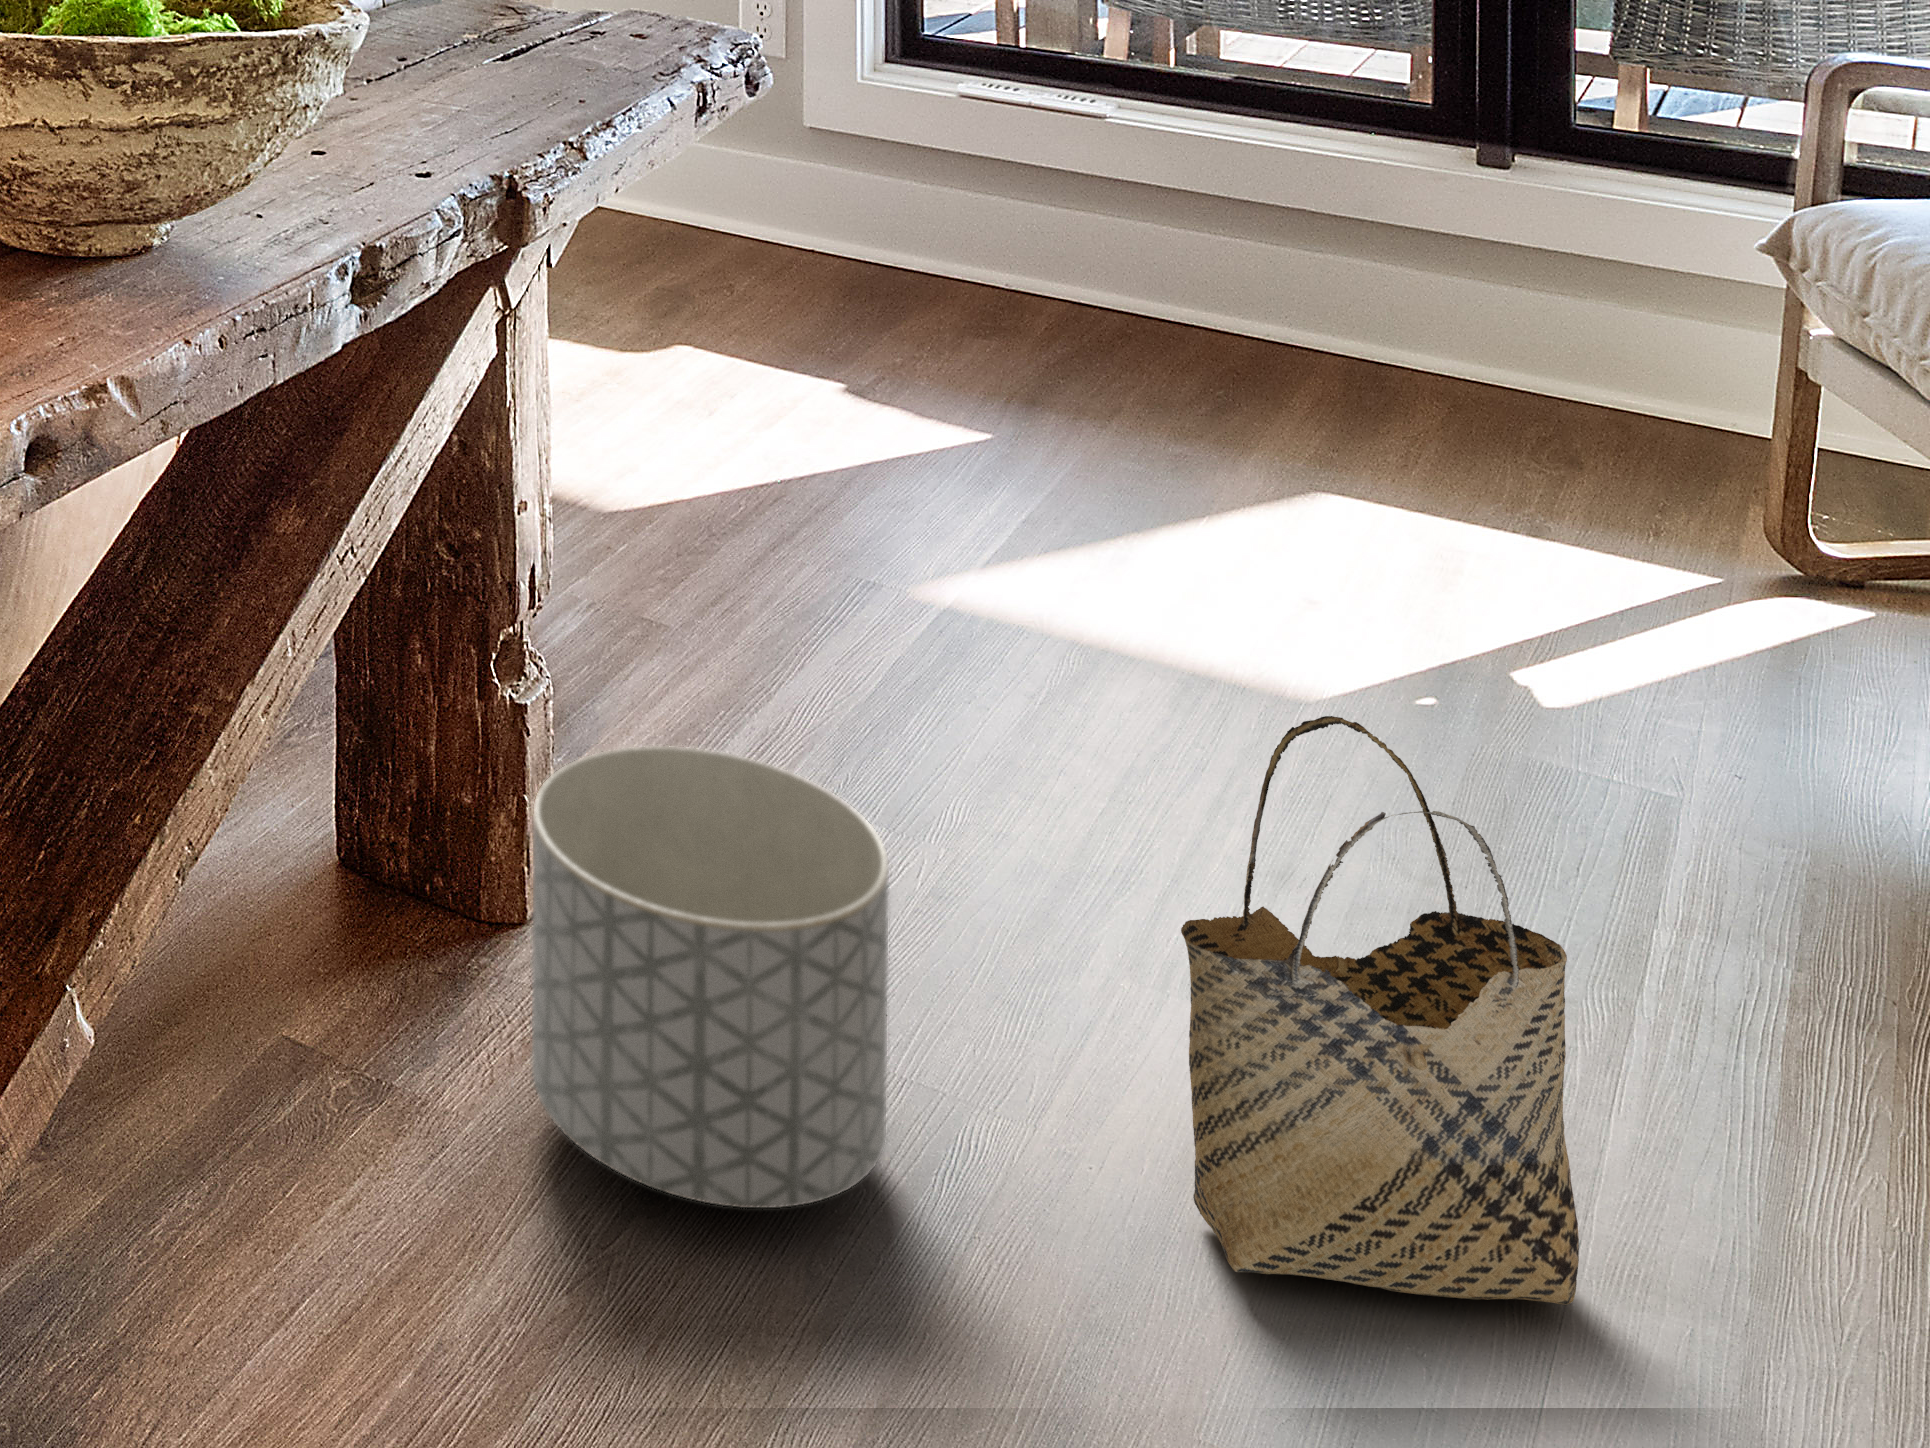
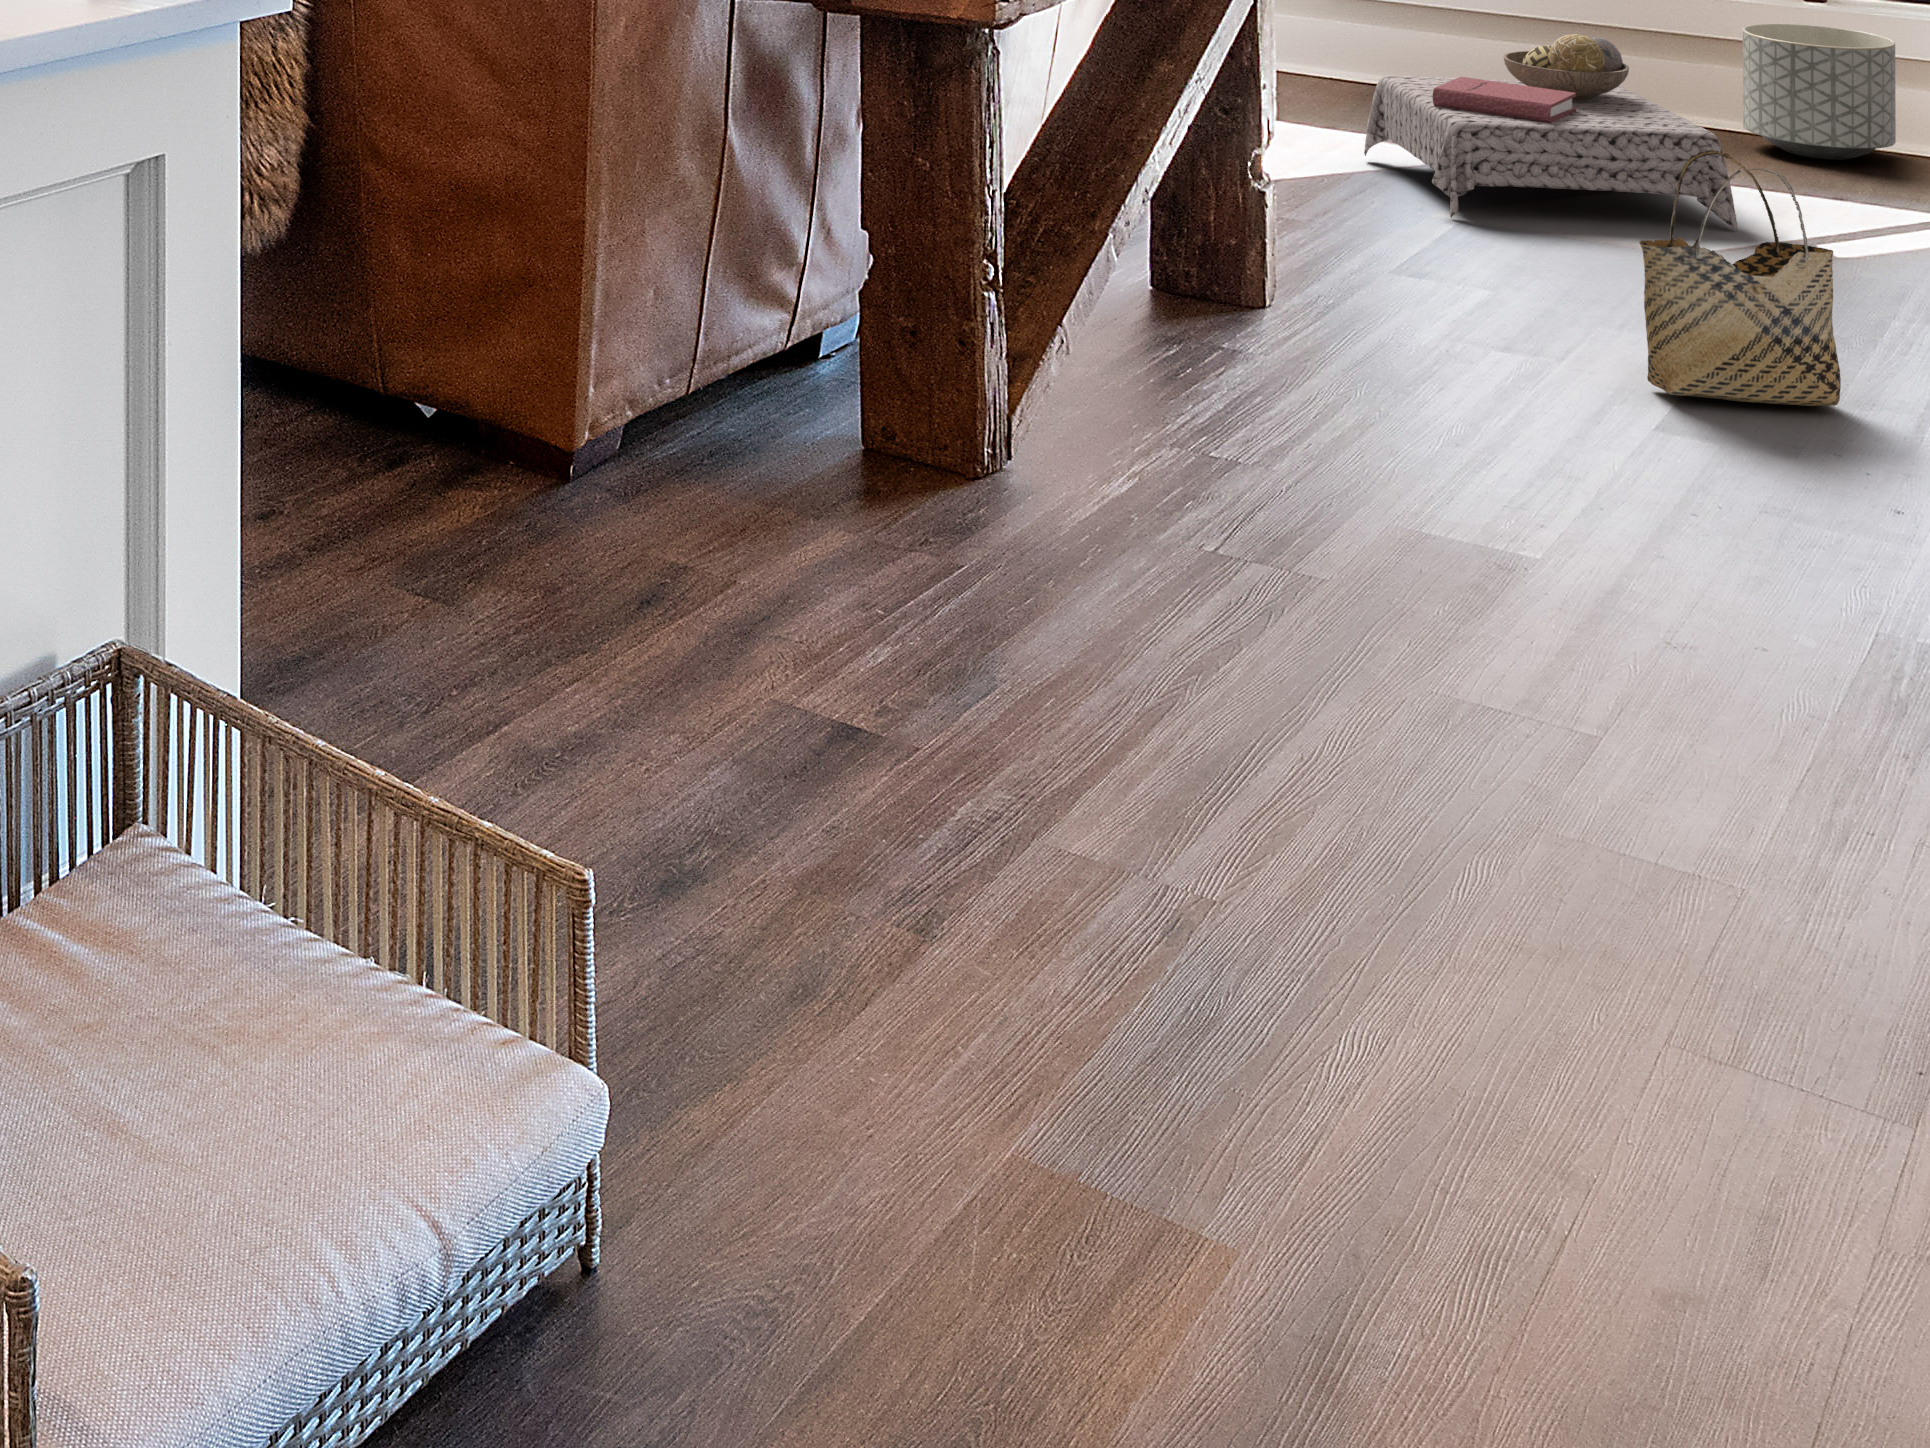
ottoman: none [812,262,1371,626] -> present [1364,34,1737,231]
planter: present [532,746,889,1208] -> present [1743,24,1896,160]

